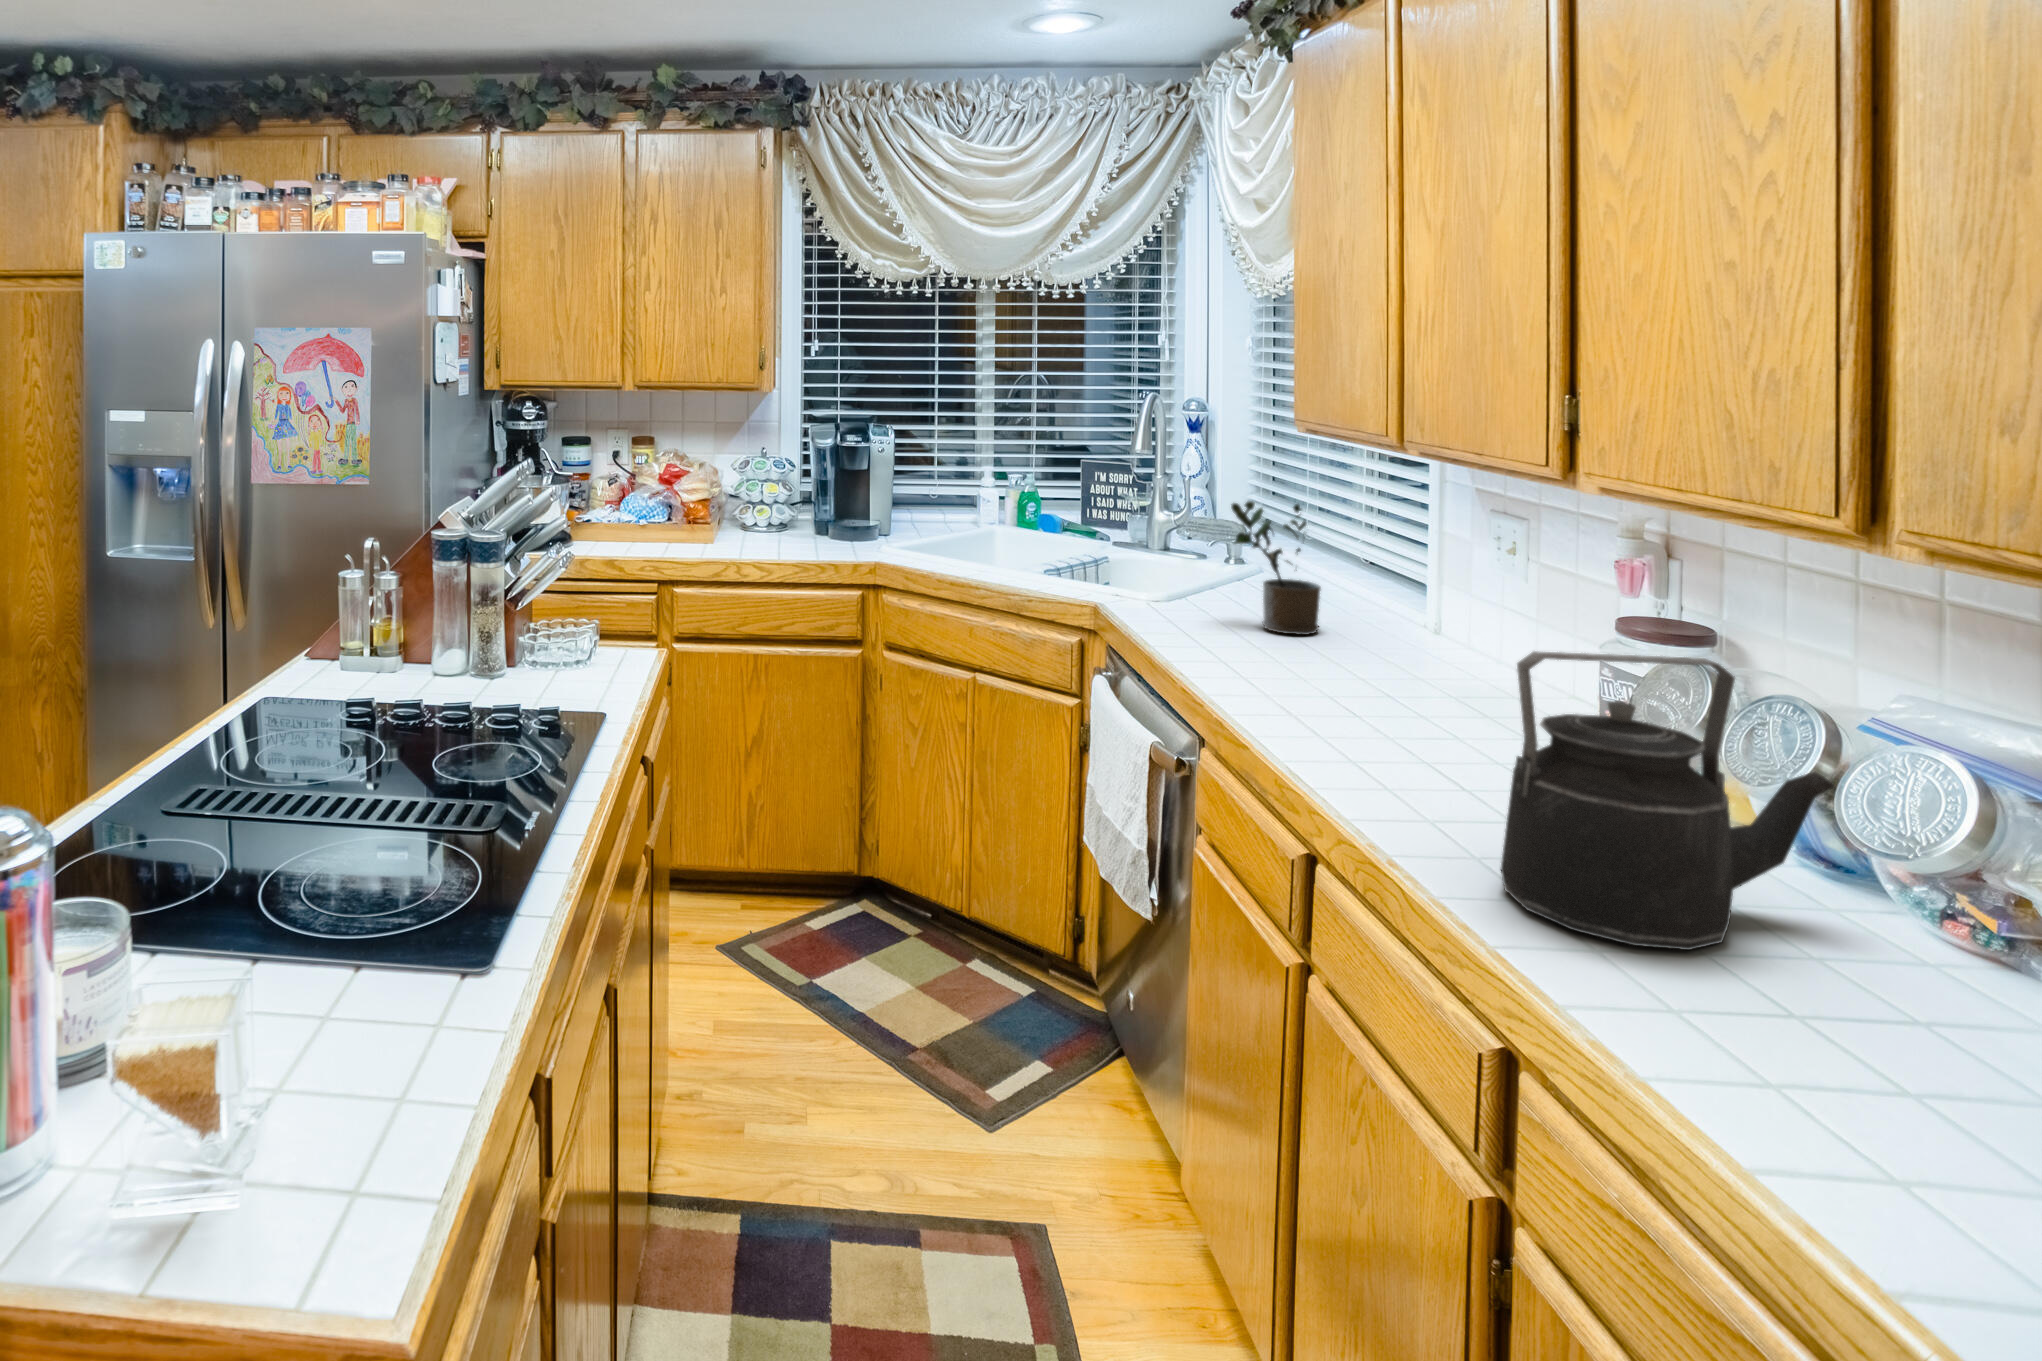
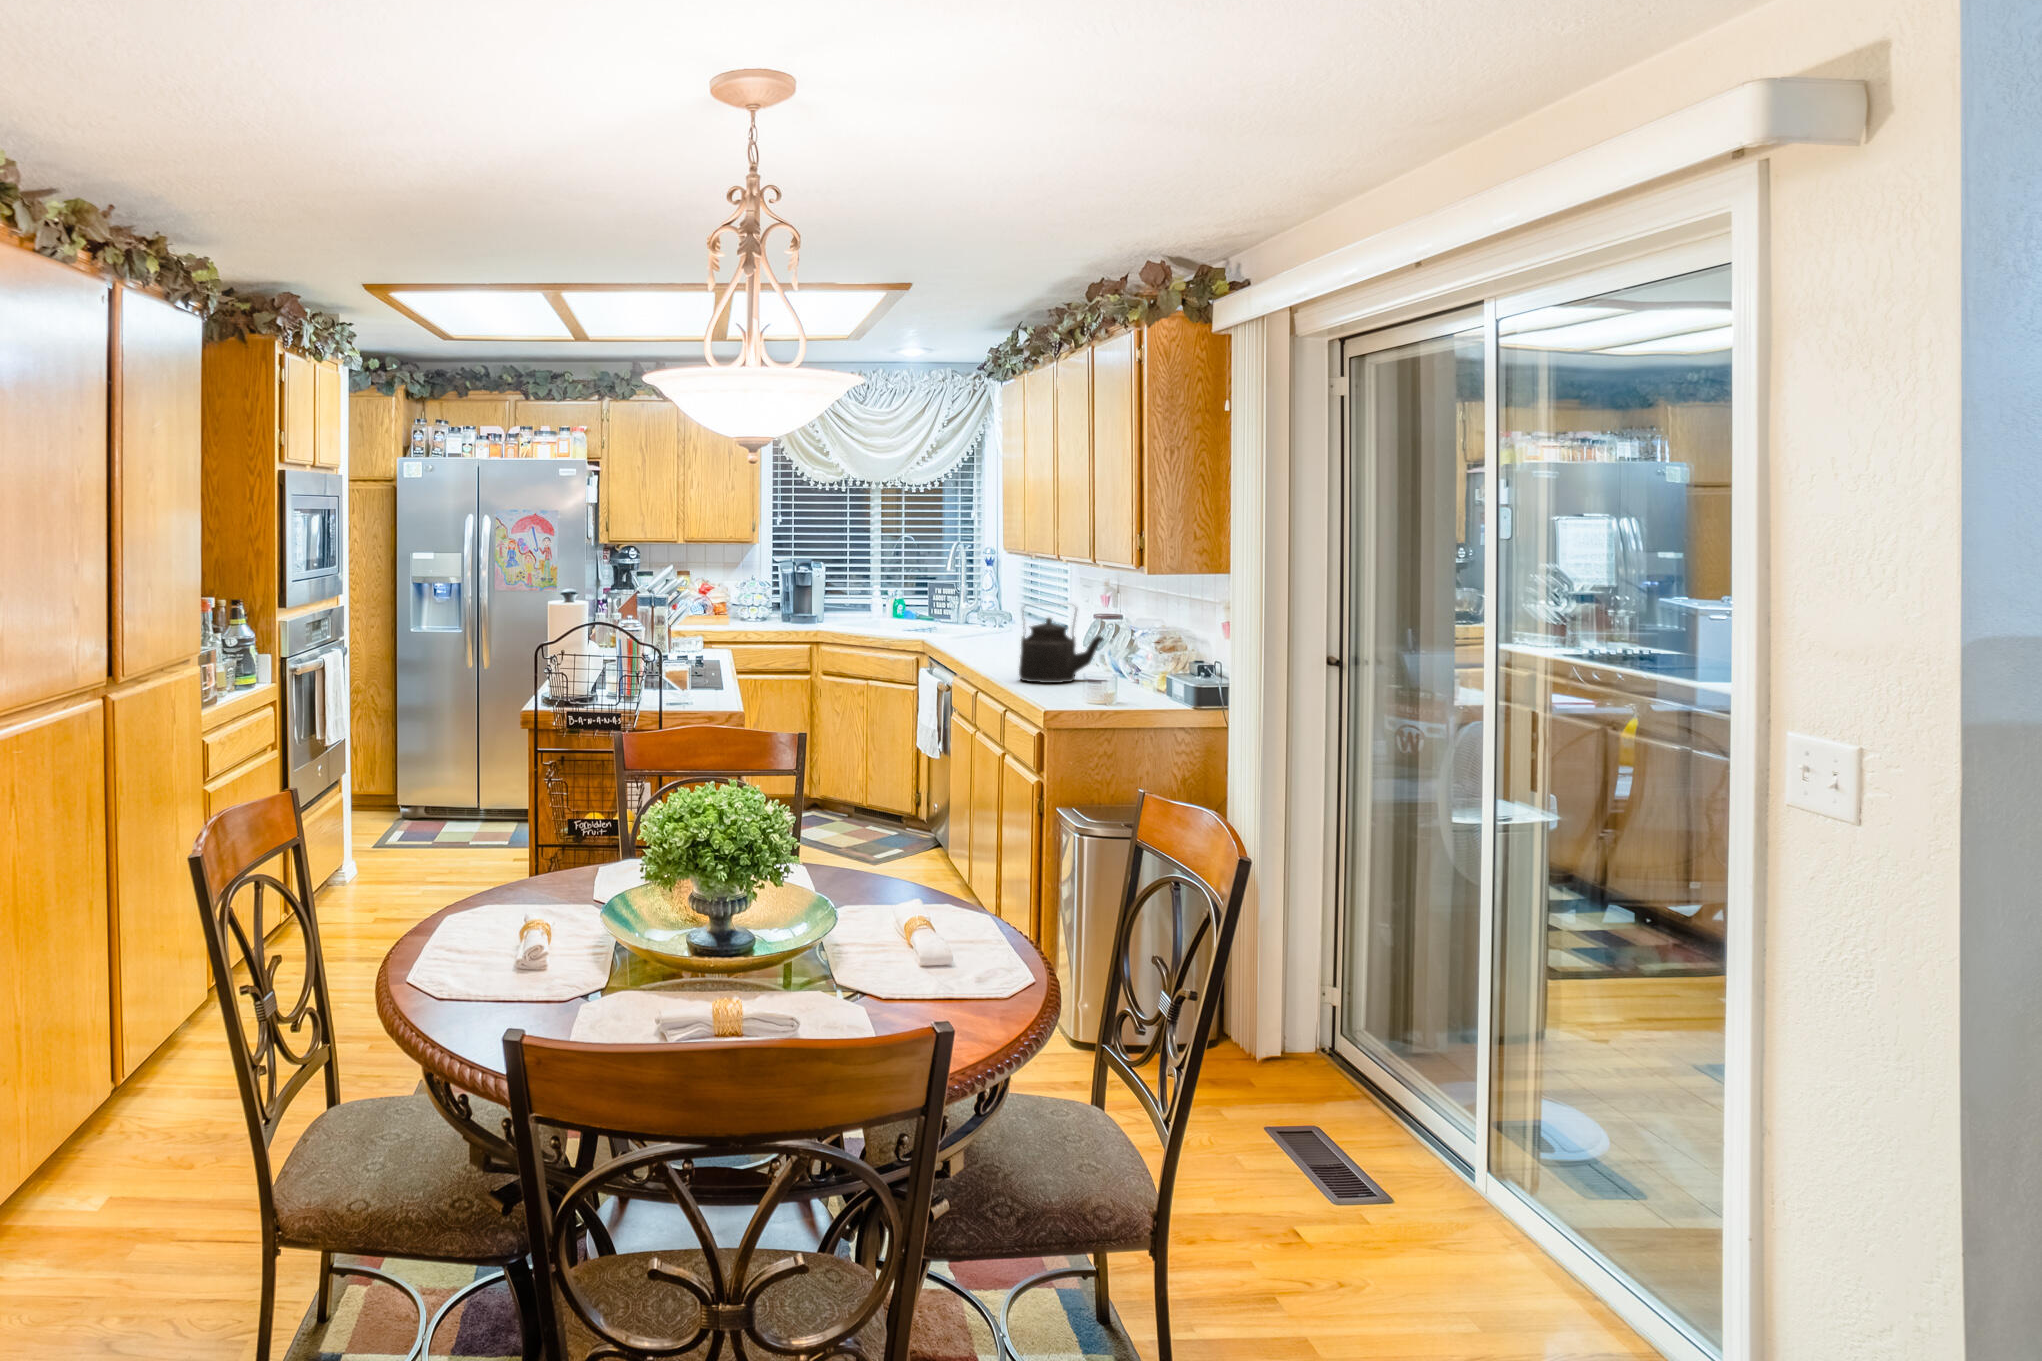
potted plant: present [1231,501,1321,635] -> none [981,587,1019,645]

